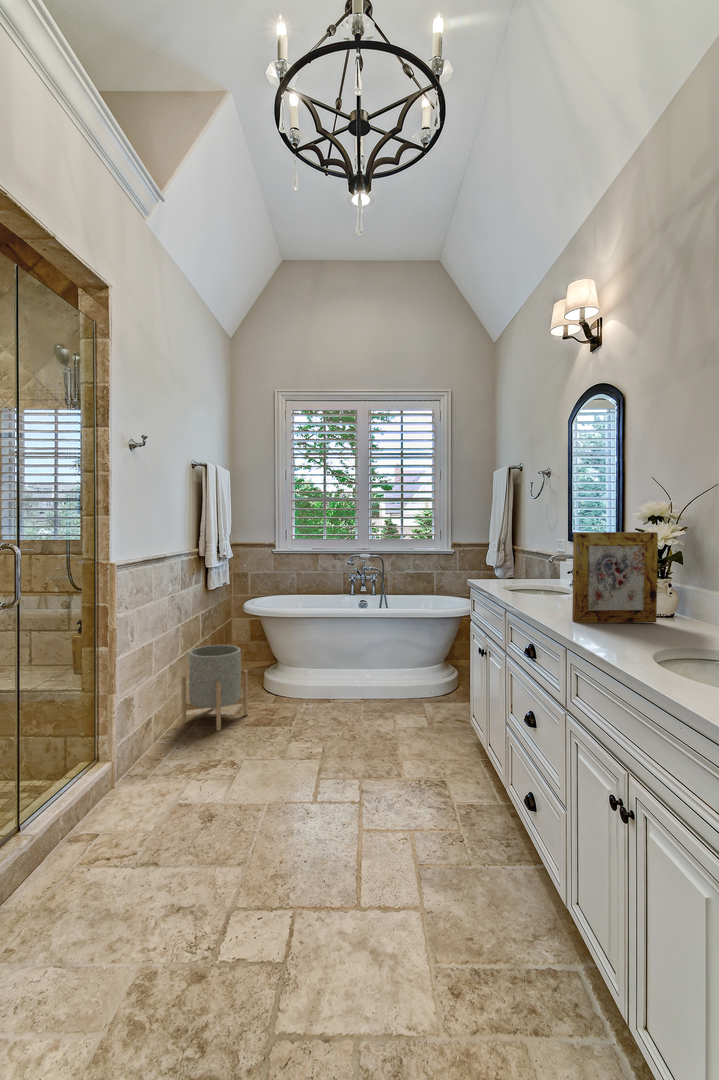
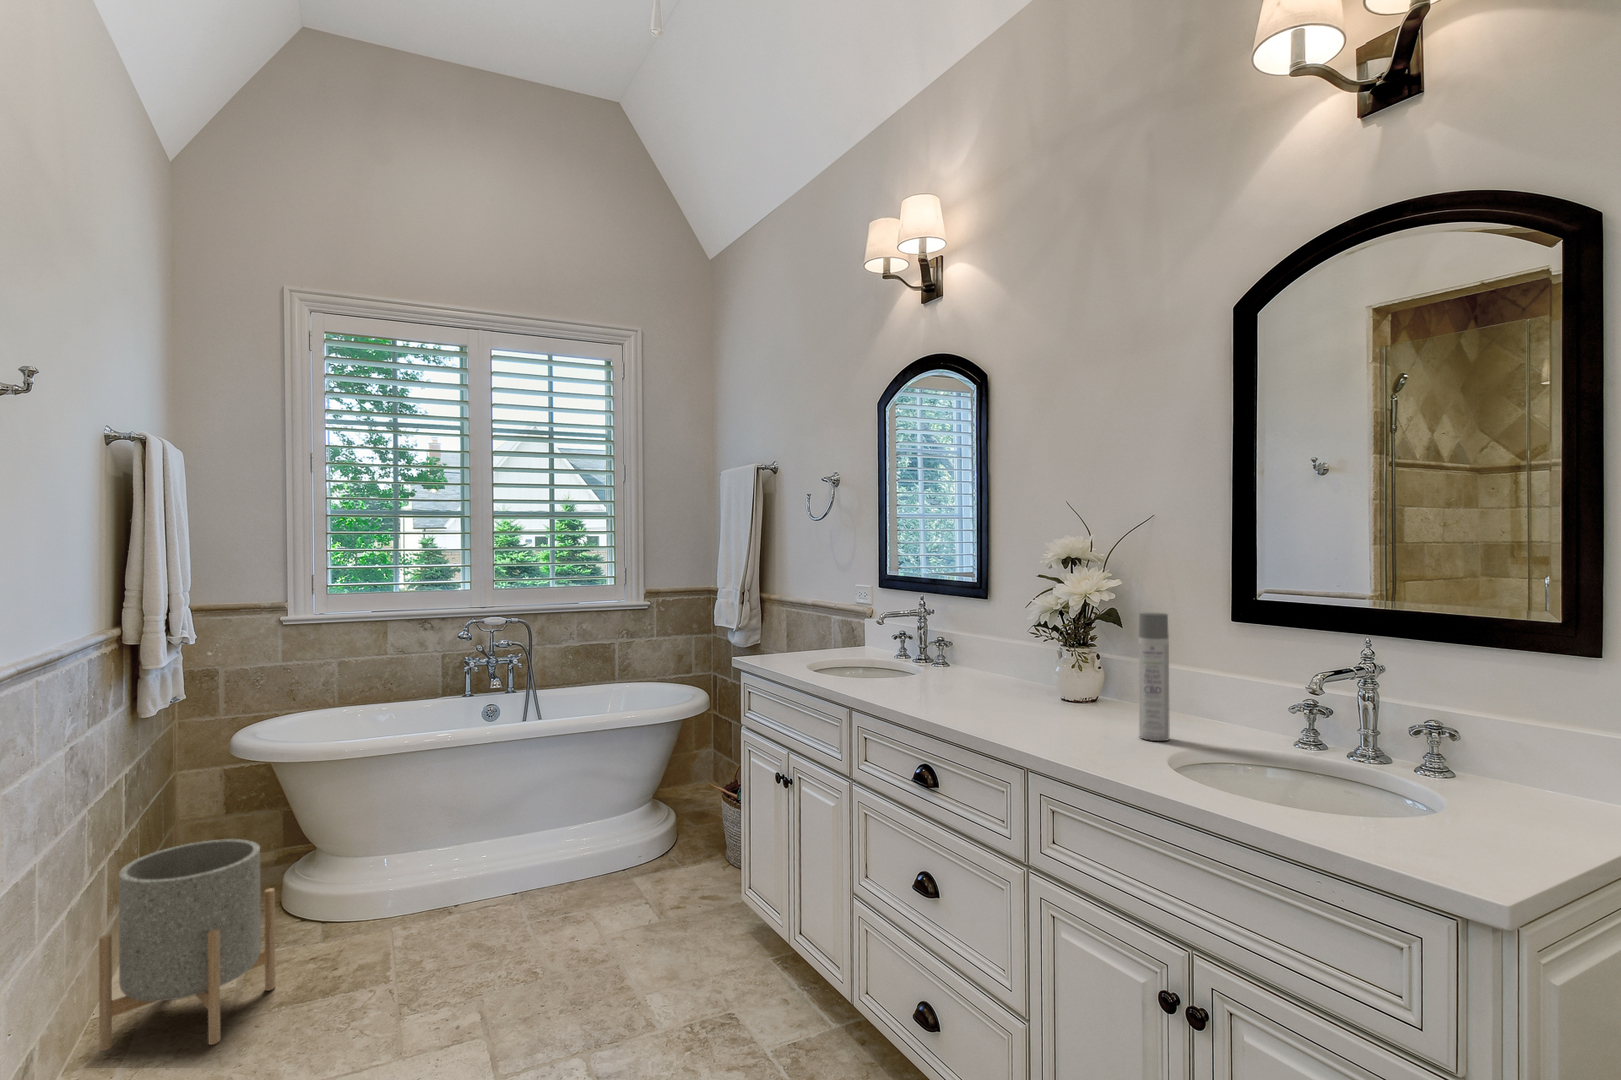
picture frame: present [572,532,658,623] -> none [1006,582,1103,728]
spray bottle: none [656,551,679,639] -> present [1139,613,1170,741]

